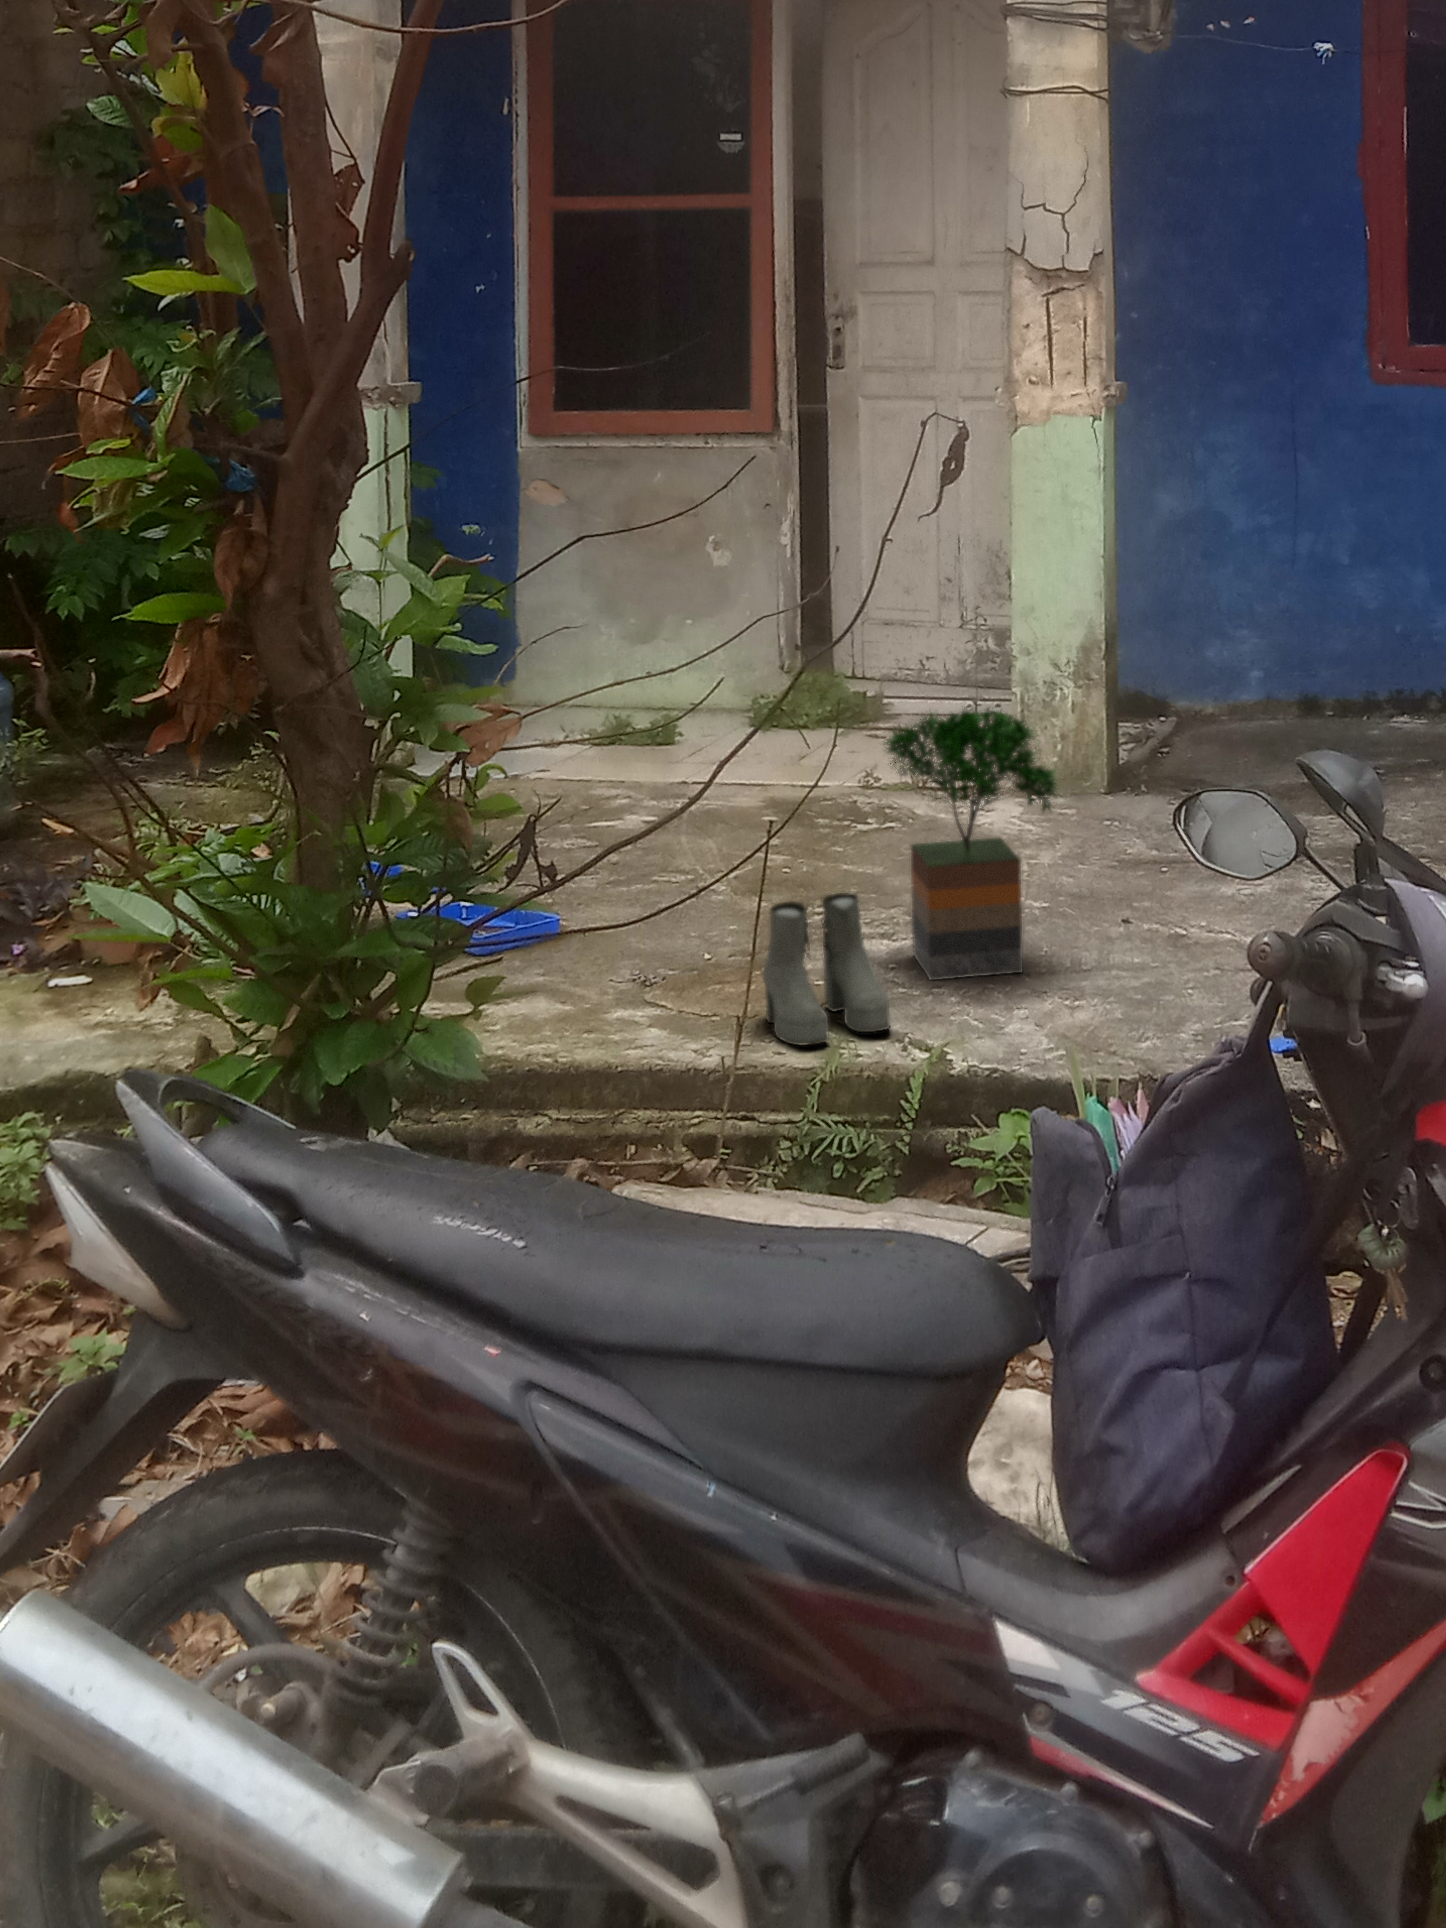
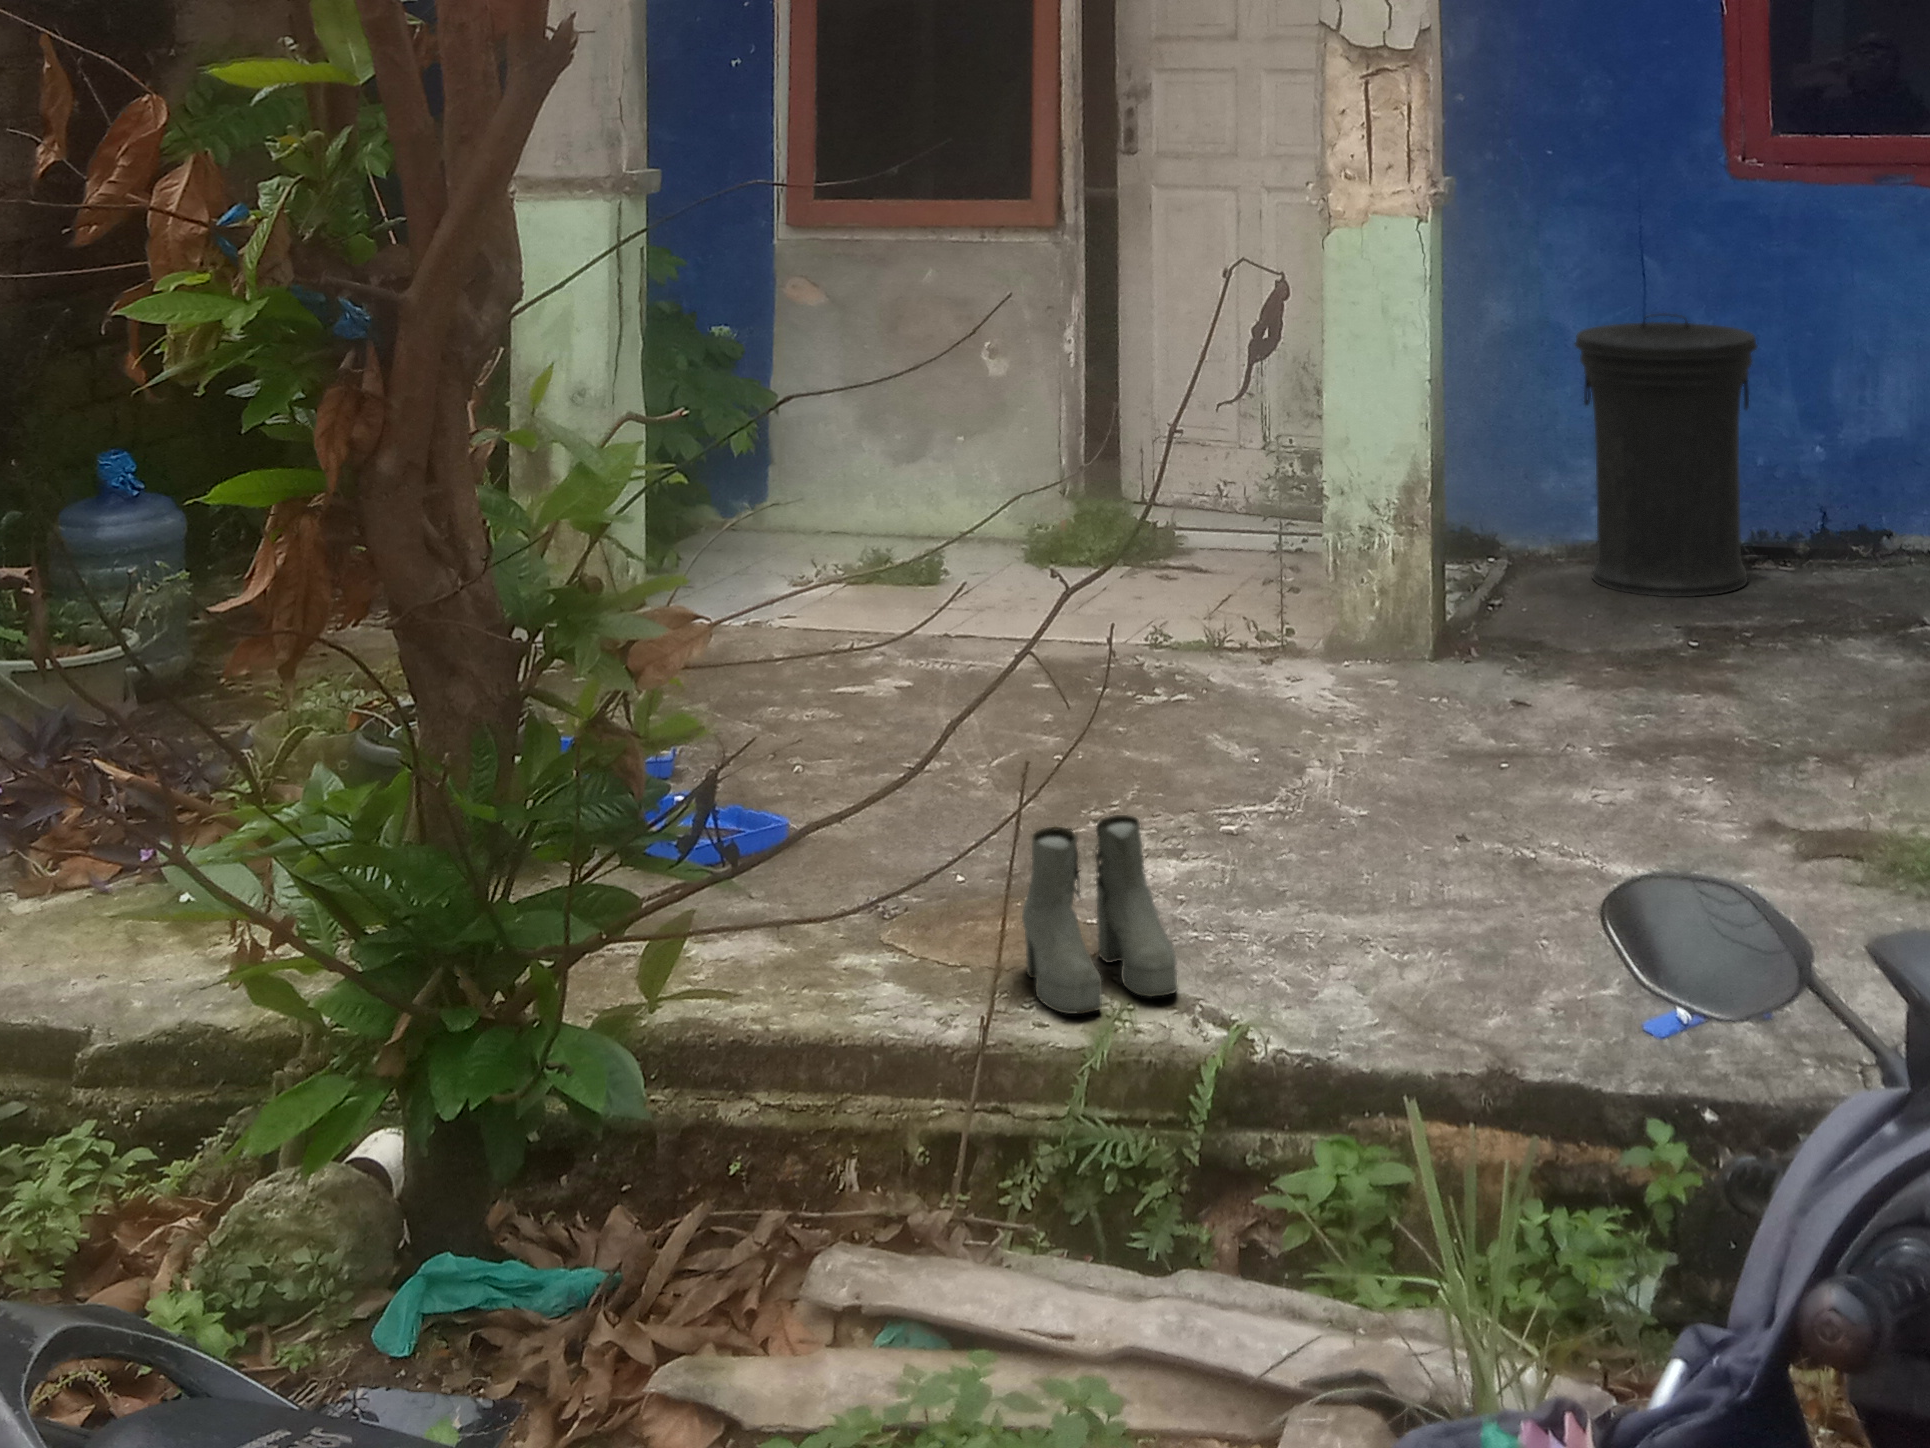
trash can: none [1239,500,1398,744] -> present [1575,314,1758,597]
potted tree: present [883,709,1056,980] -> none [1165,578,1386,919]

